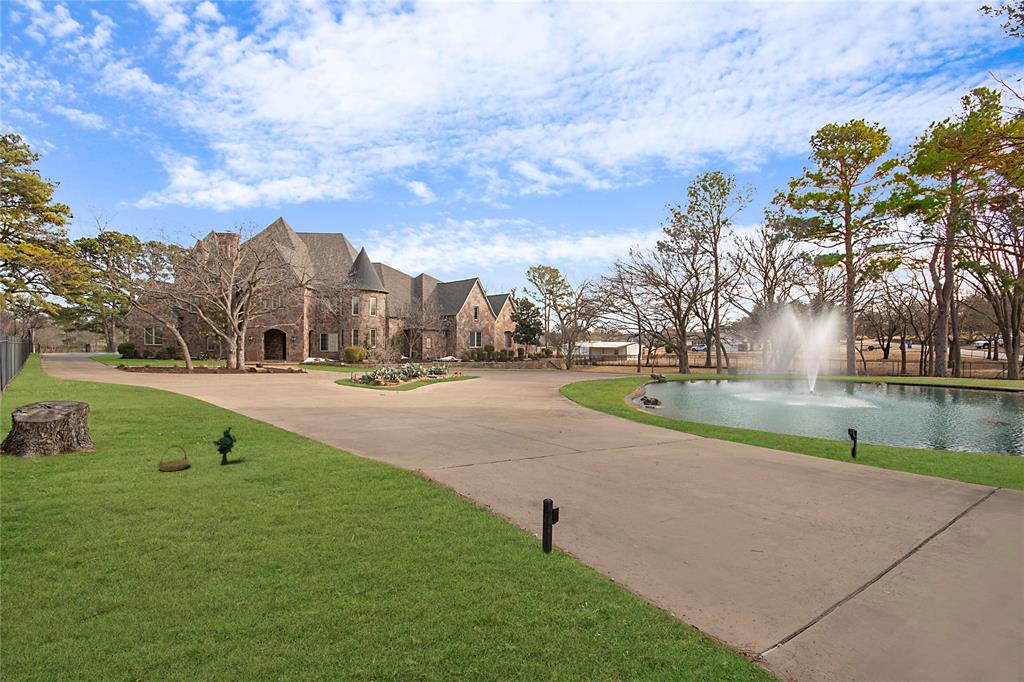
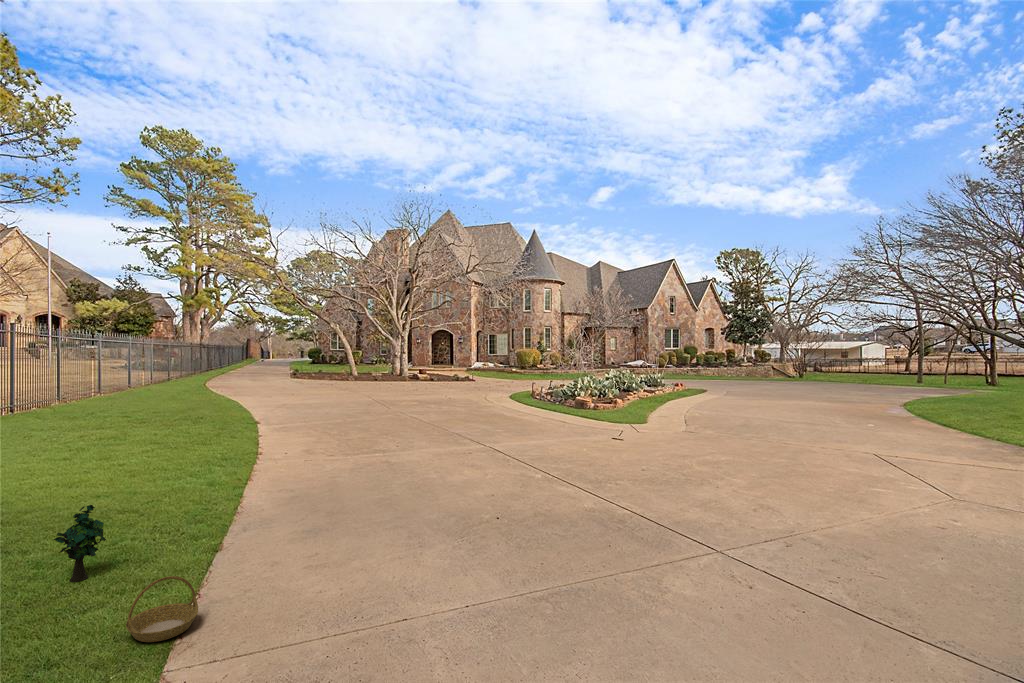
decorative plant: present [213,427,236,465] -> present [53,505,106,582]

